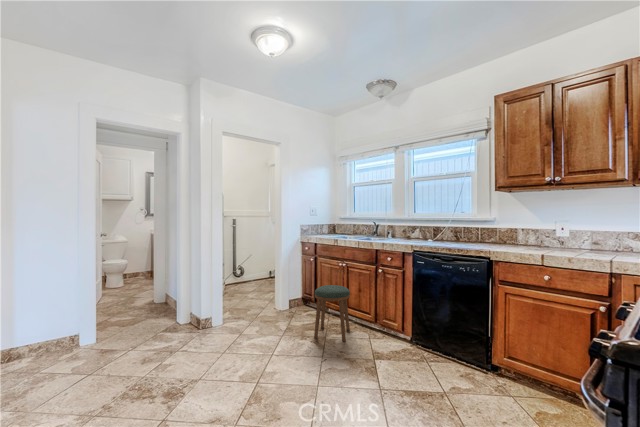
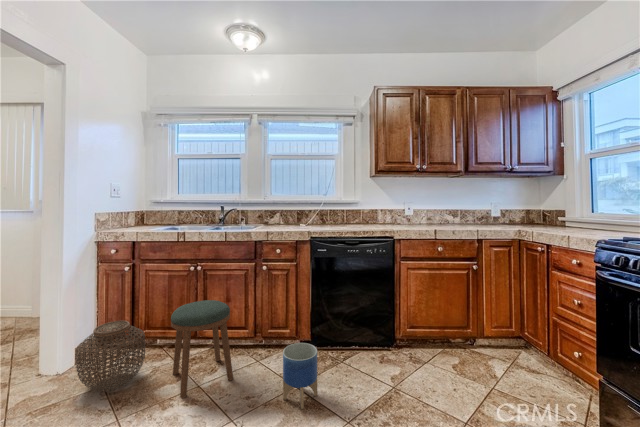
woven basket: none [280,287,311,324] -> present [76,321,145,392]
planter: none [358,326,383,371] -> present [283,343,317,409]

